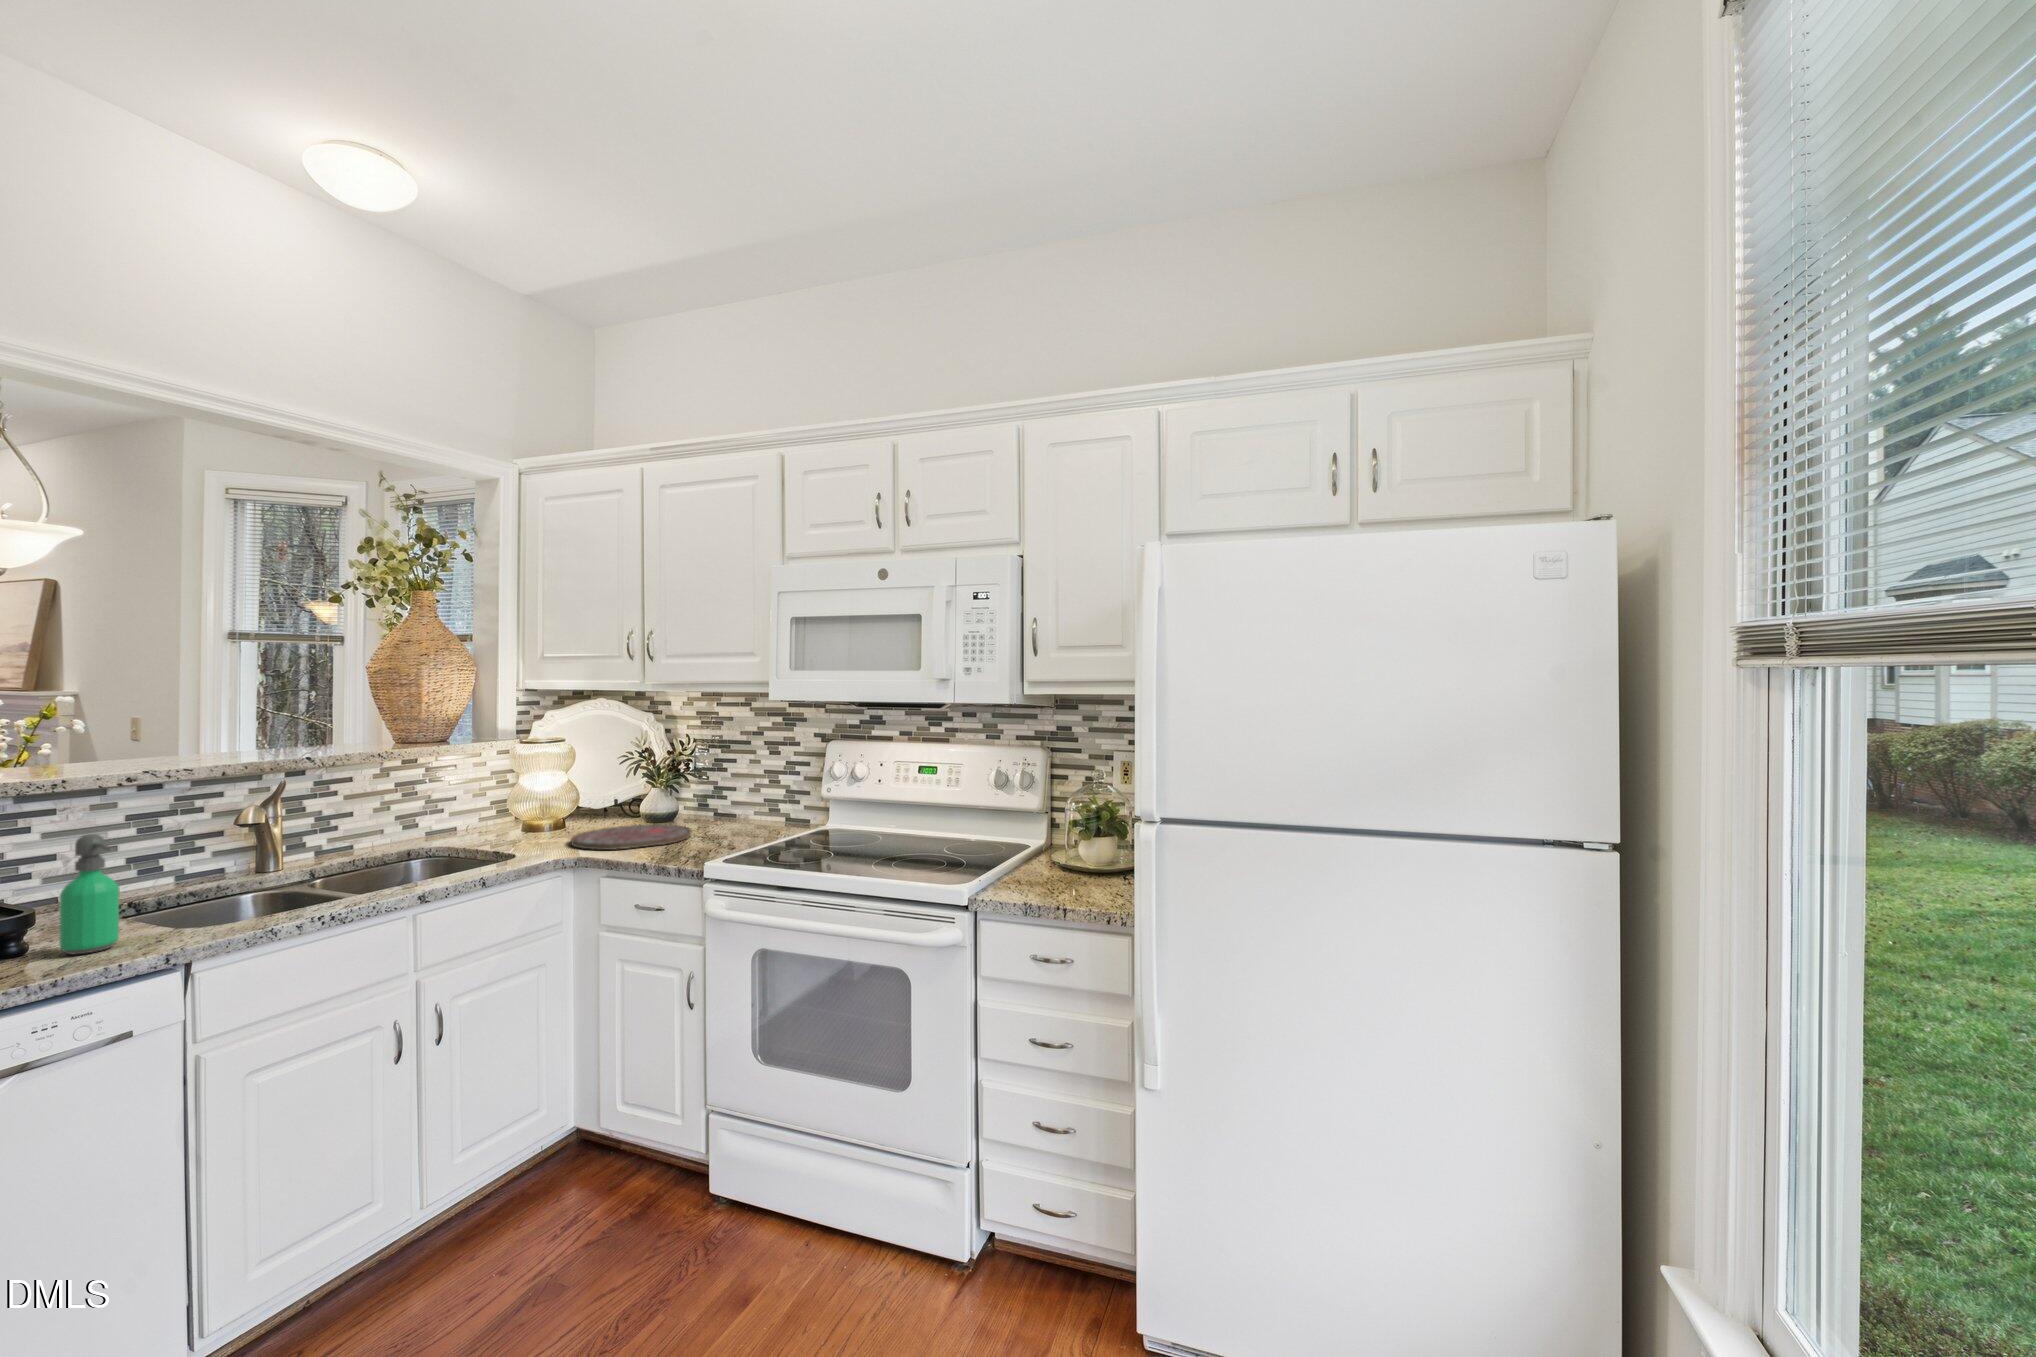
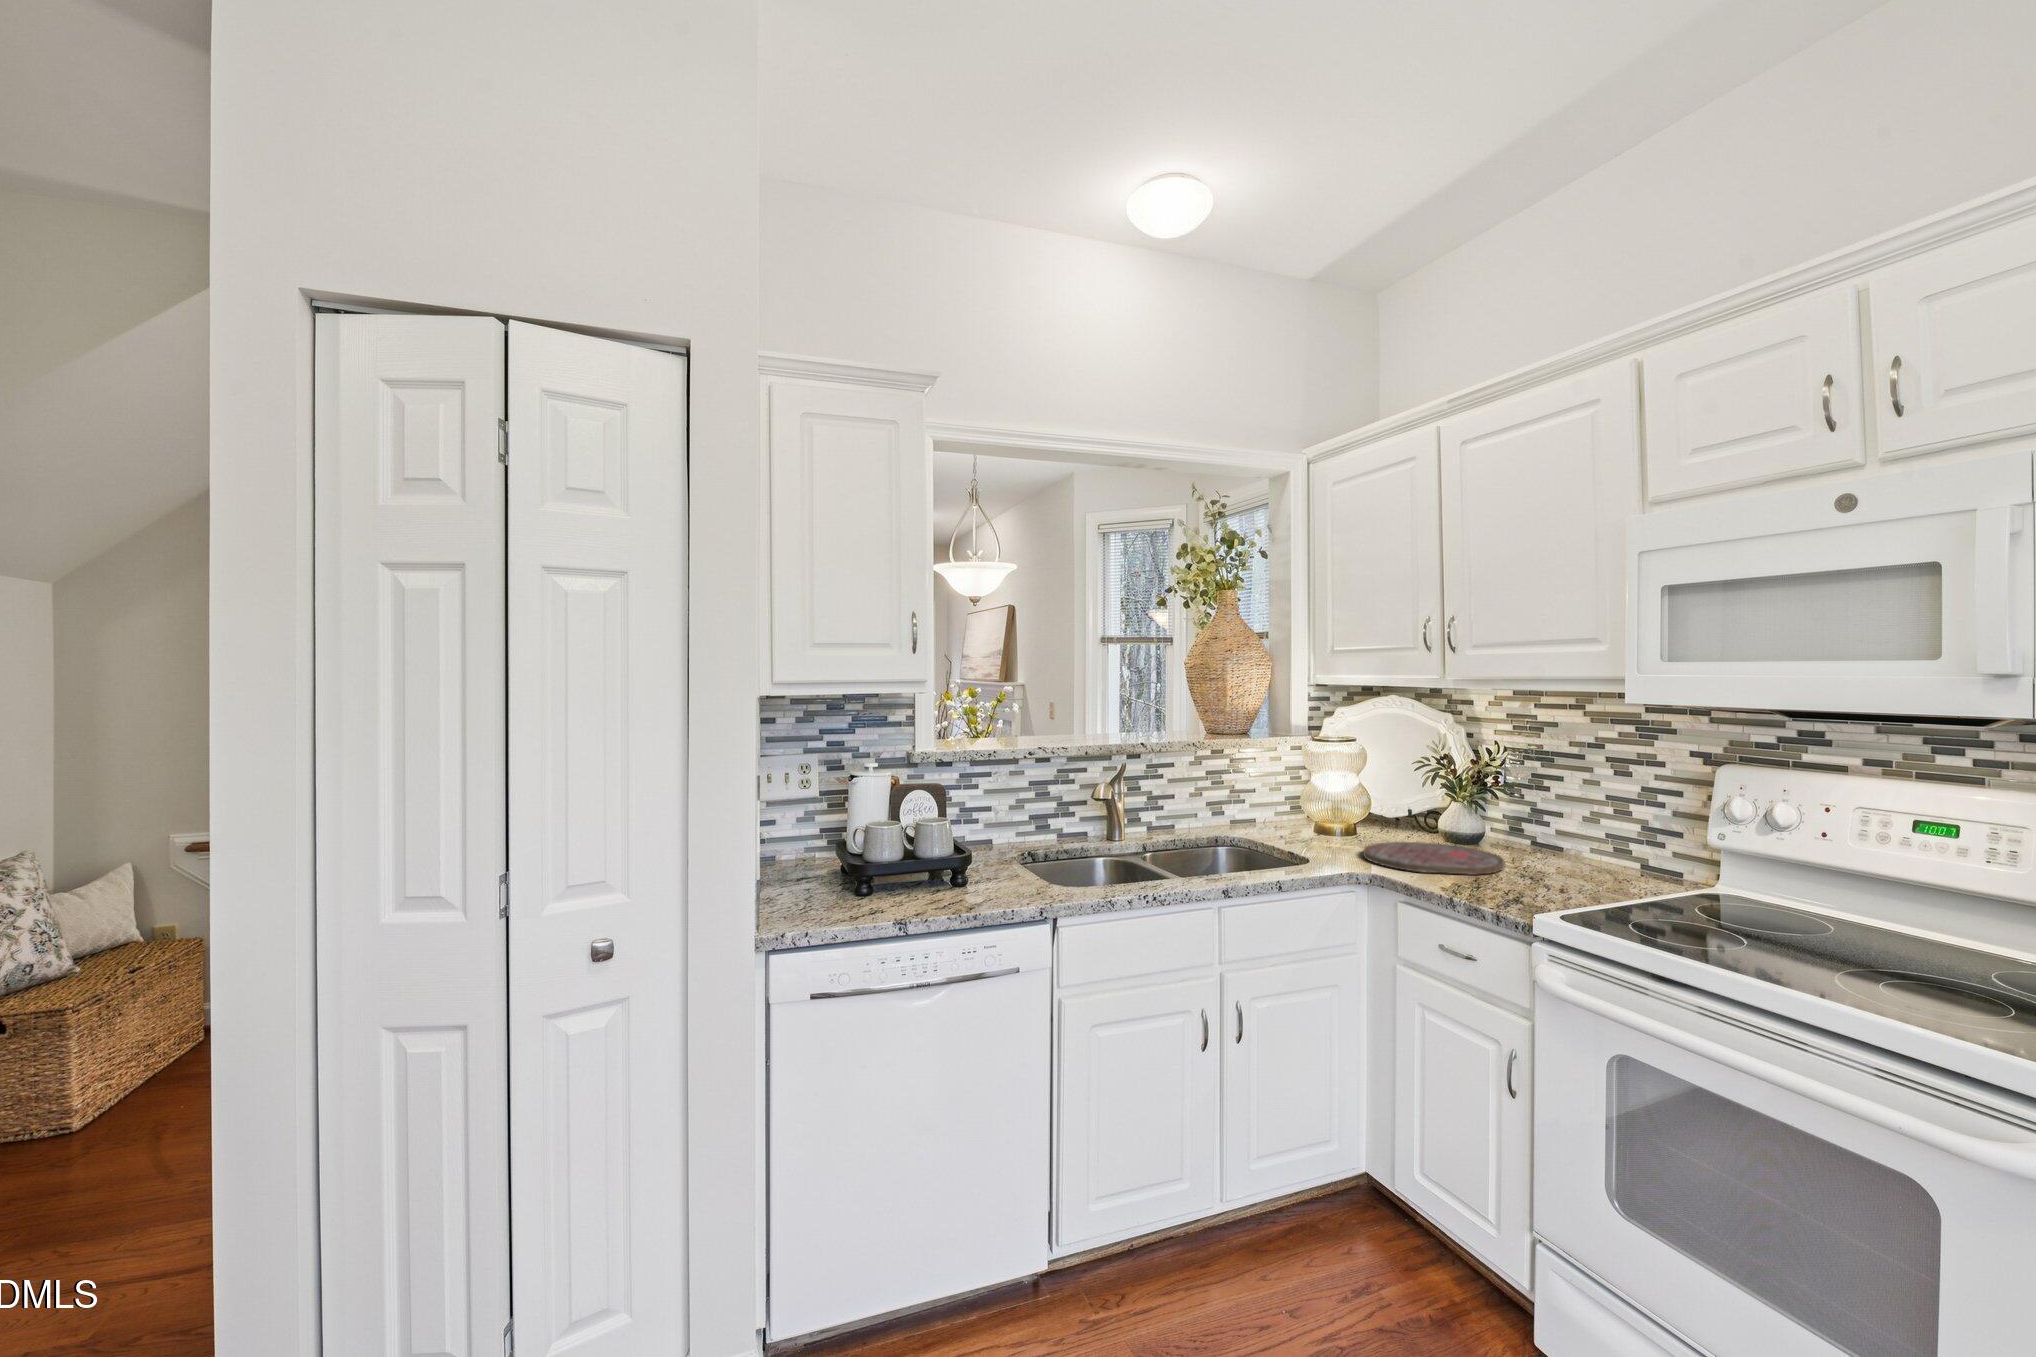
soap dispenser: present [60,834,119,954] -> none [987,799,1018,894]

